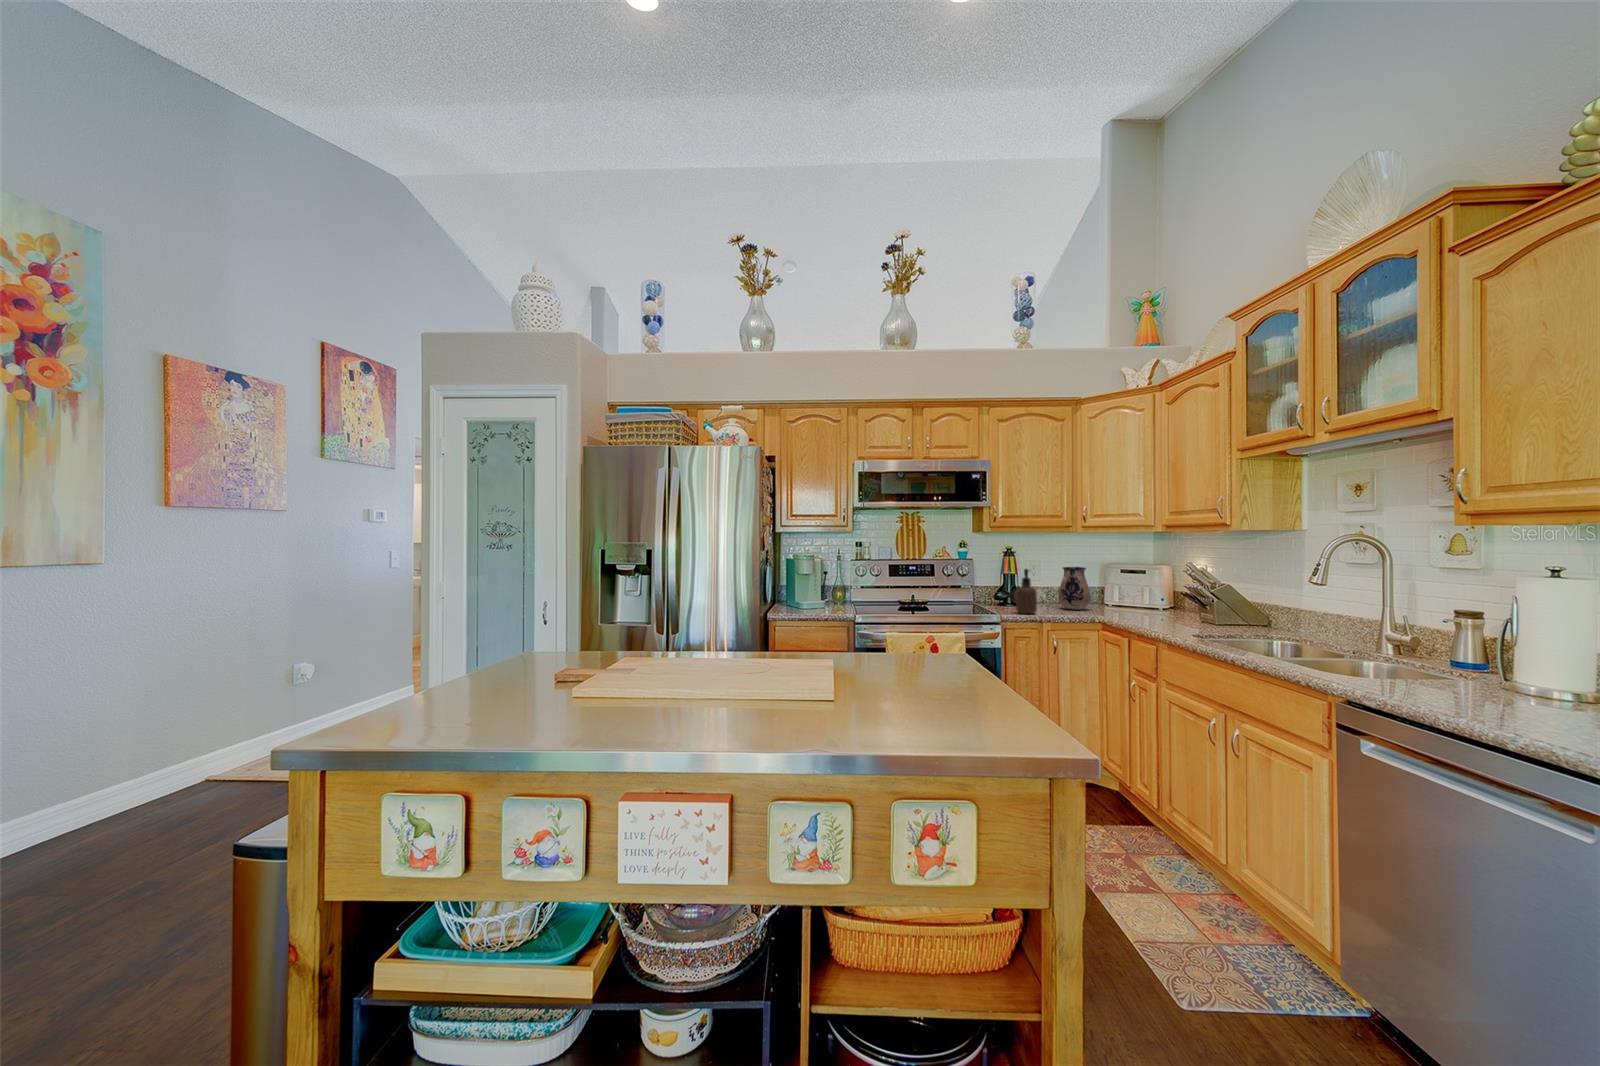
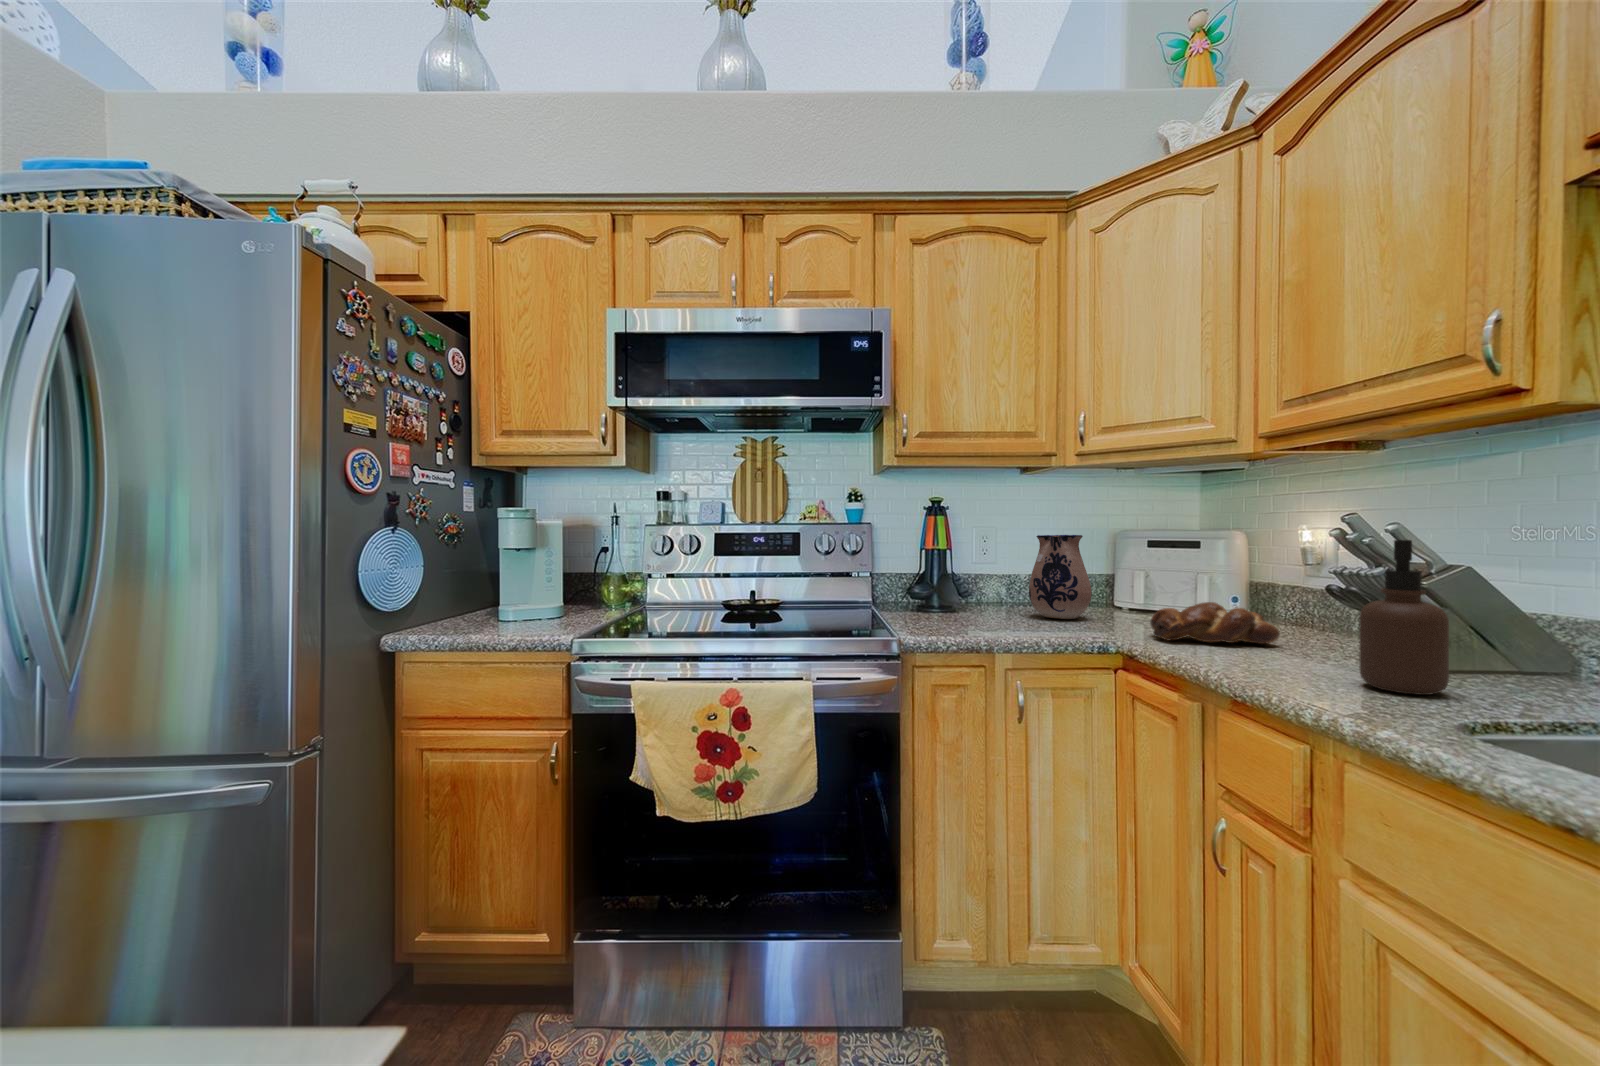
soap dispenser: present [1016,569,1037,614] -> present [1360,540,1449,695]
bread loaf: none [1116,601,1172,619] -> present [1150,602,1280,644]

